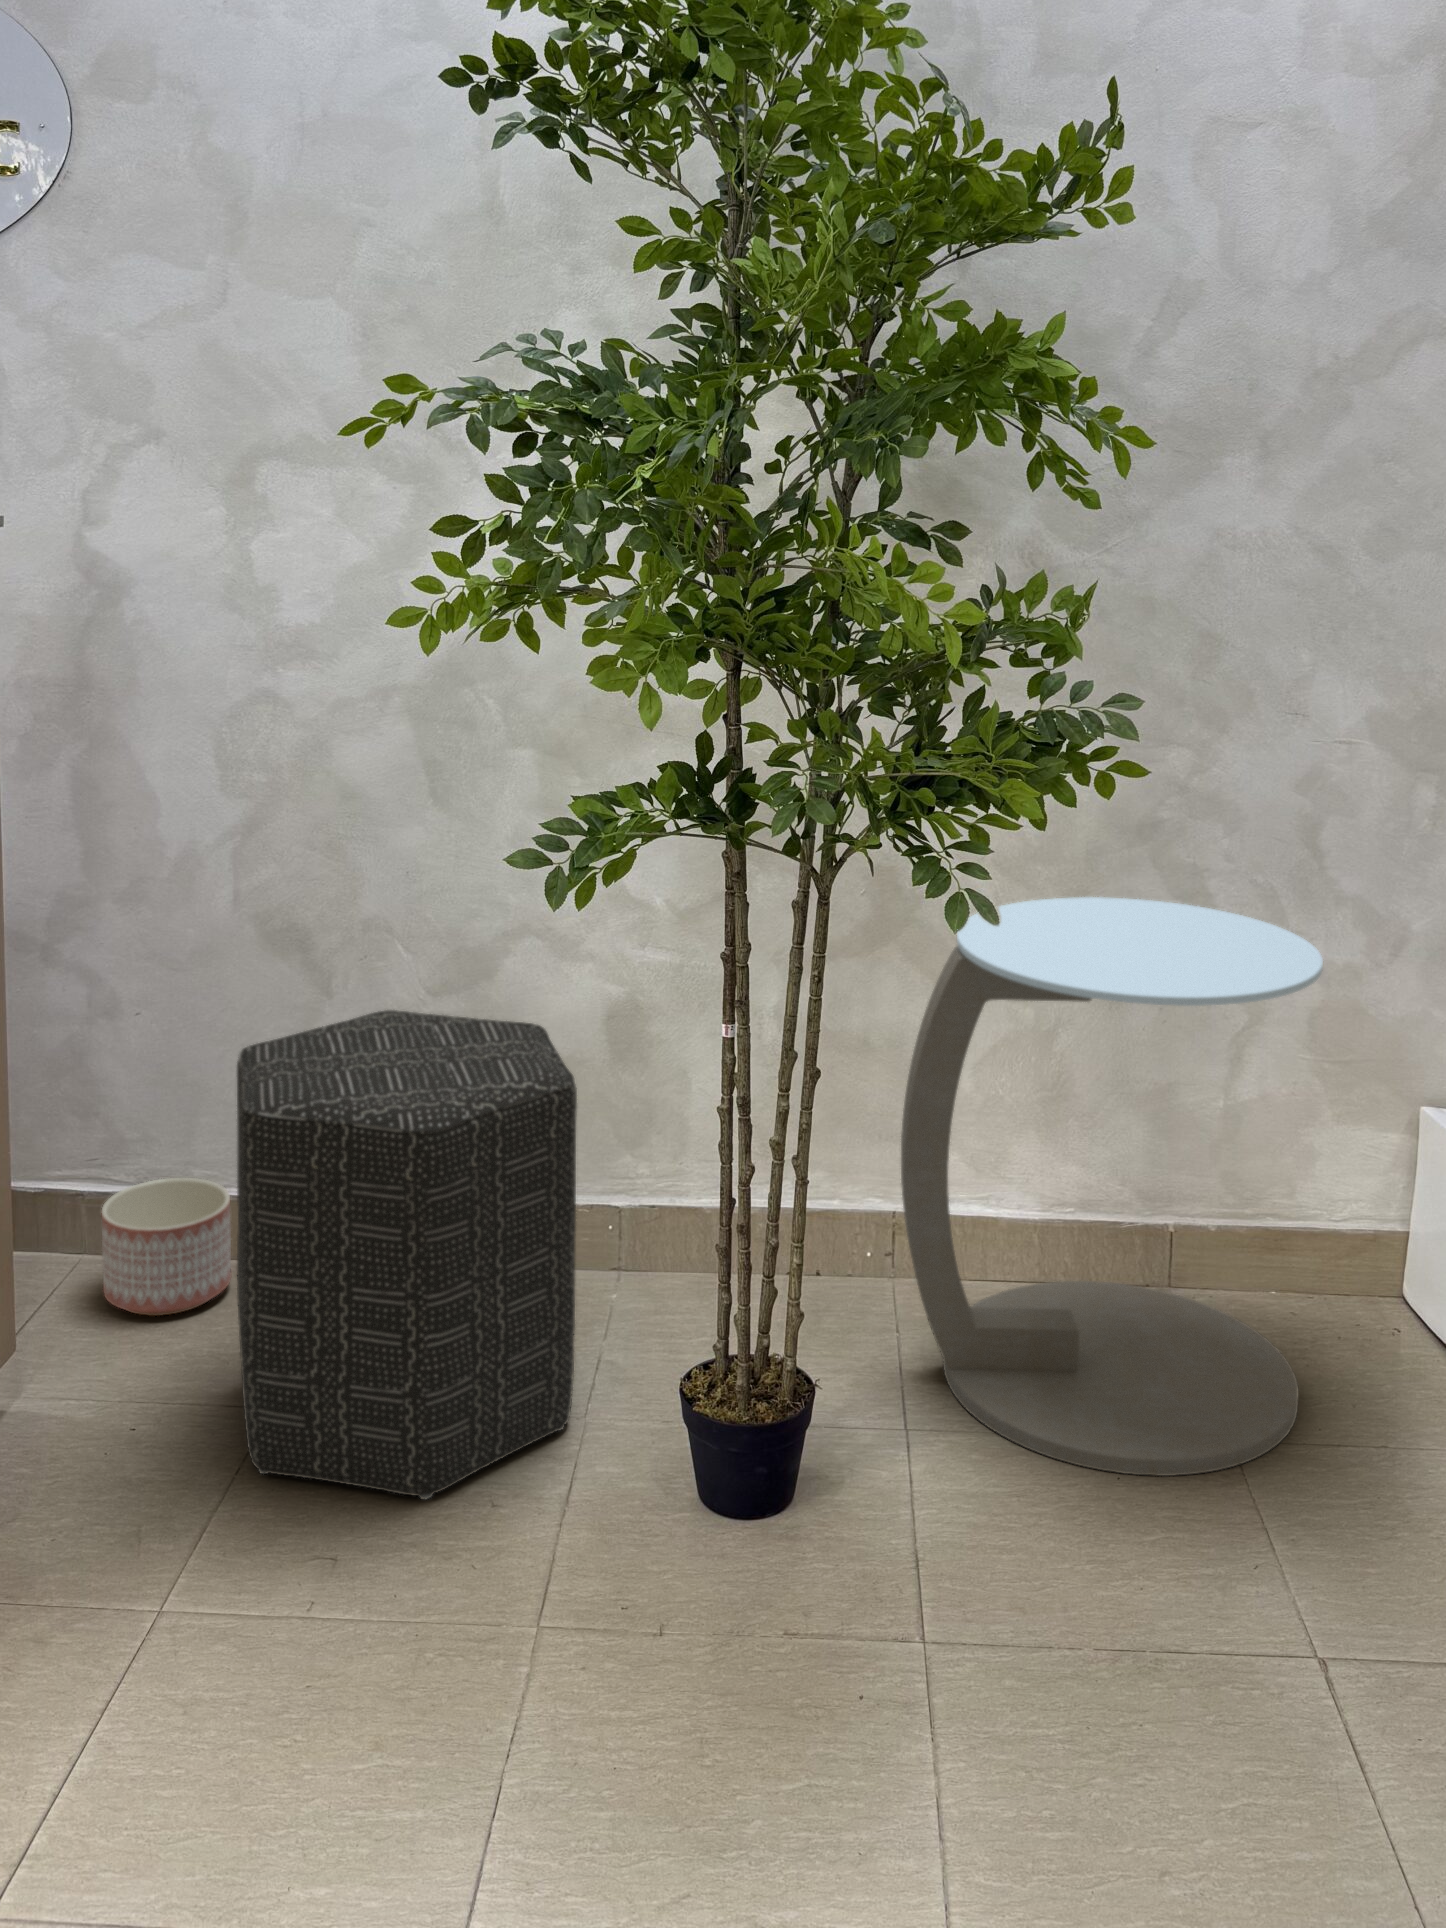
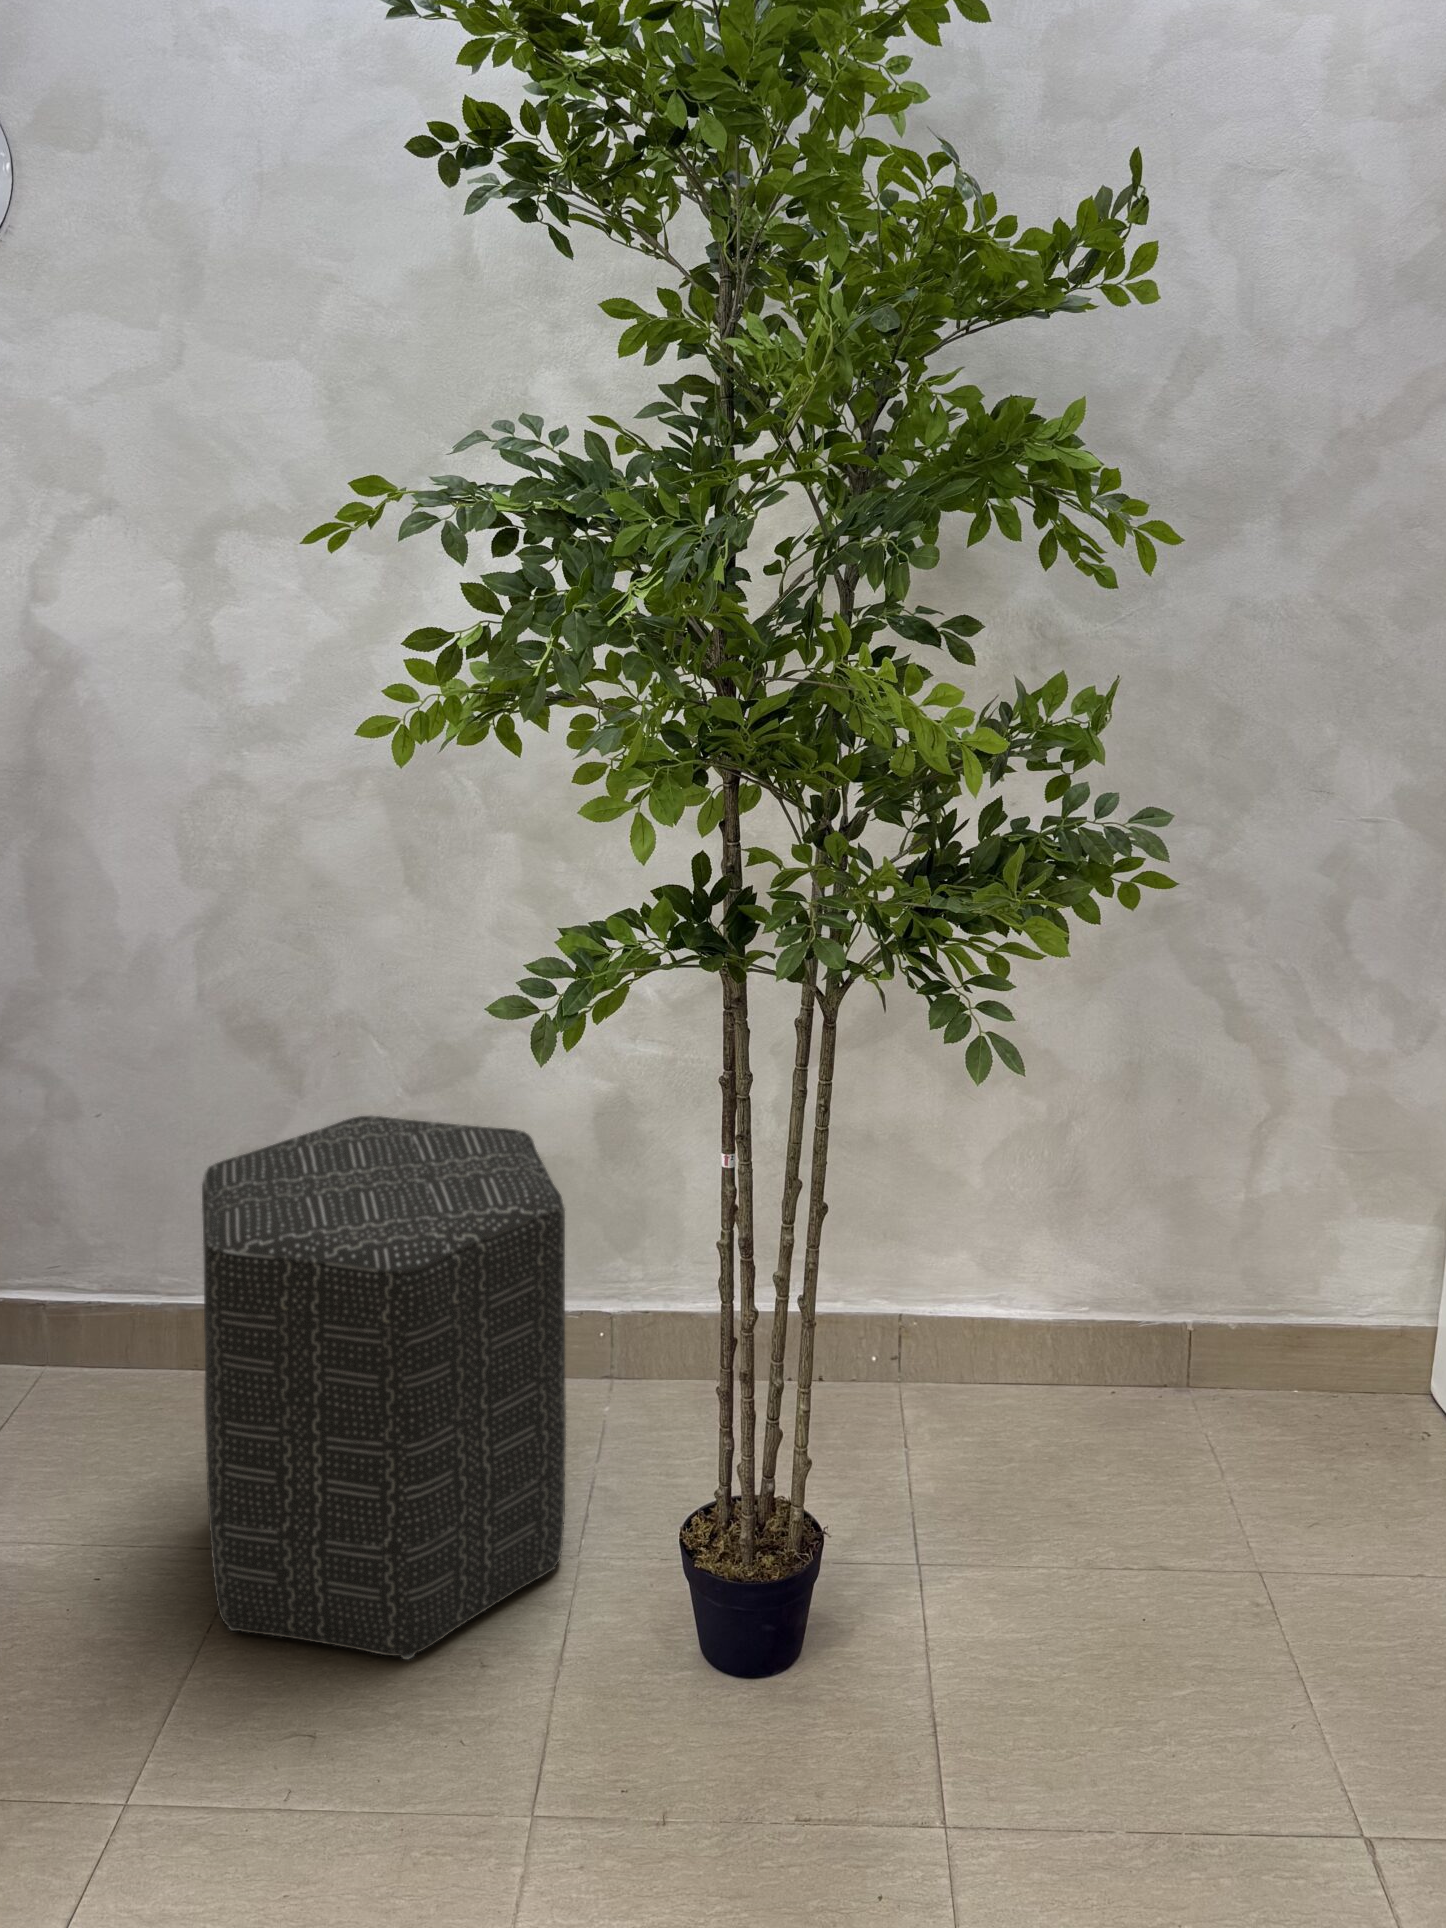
side table: present [901,897,1323,1476] -> none [909,983,1354,1614]
planter: present [102,1178,231,1316] -> none [63,1285,202,1438]

